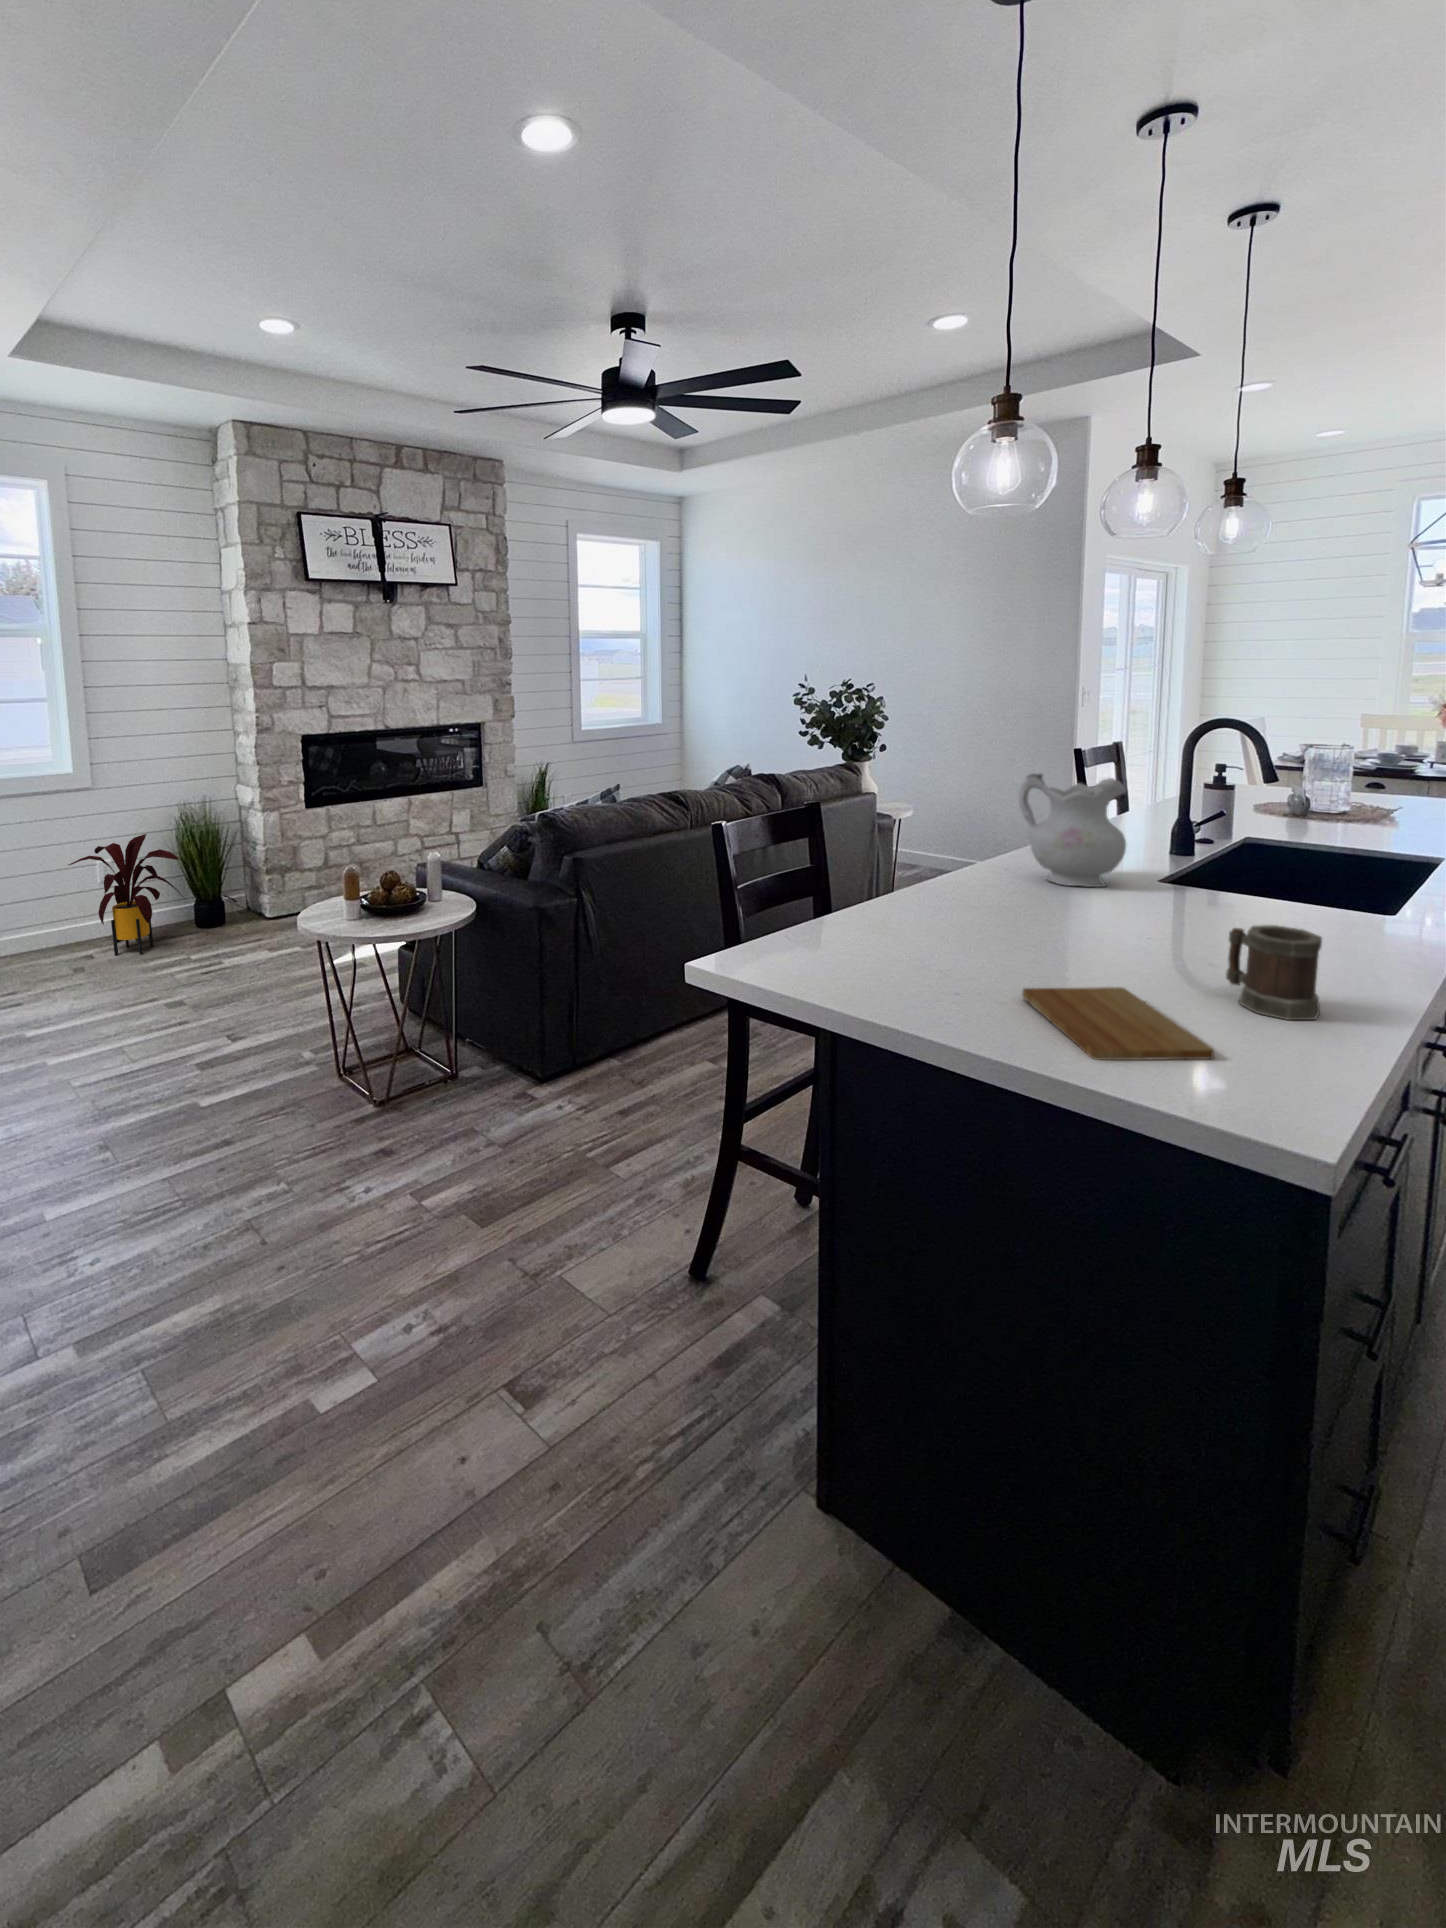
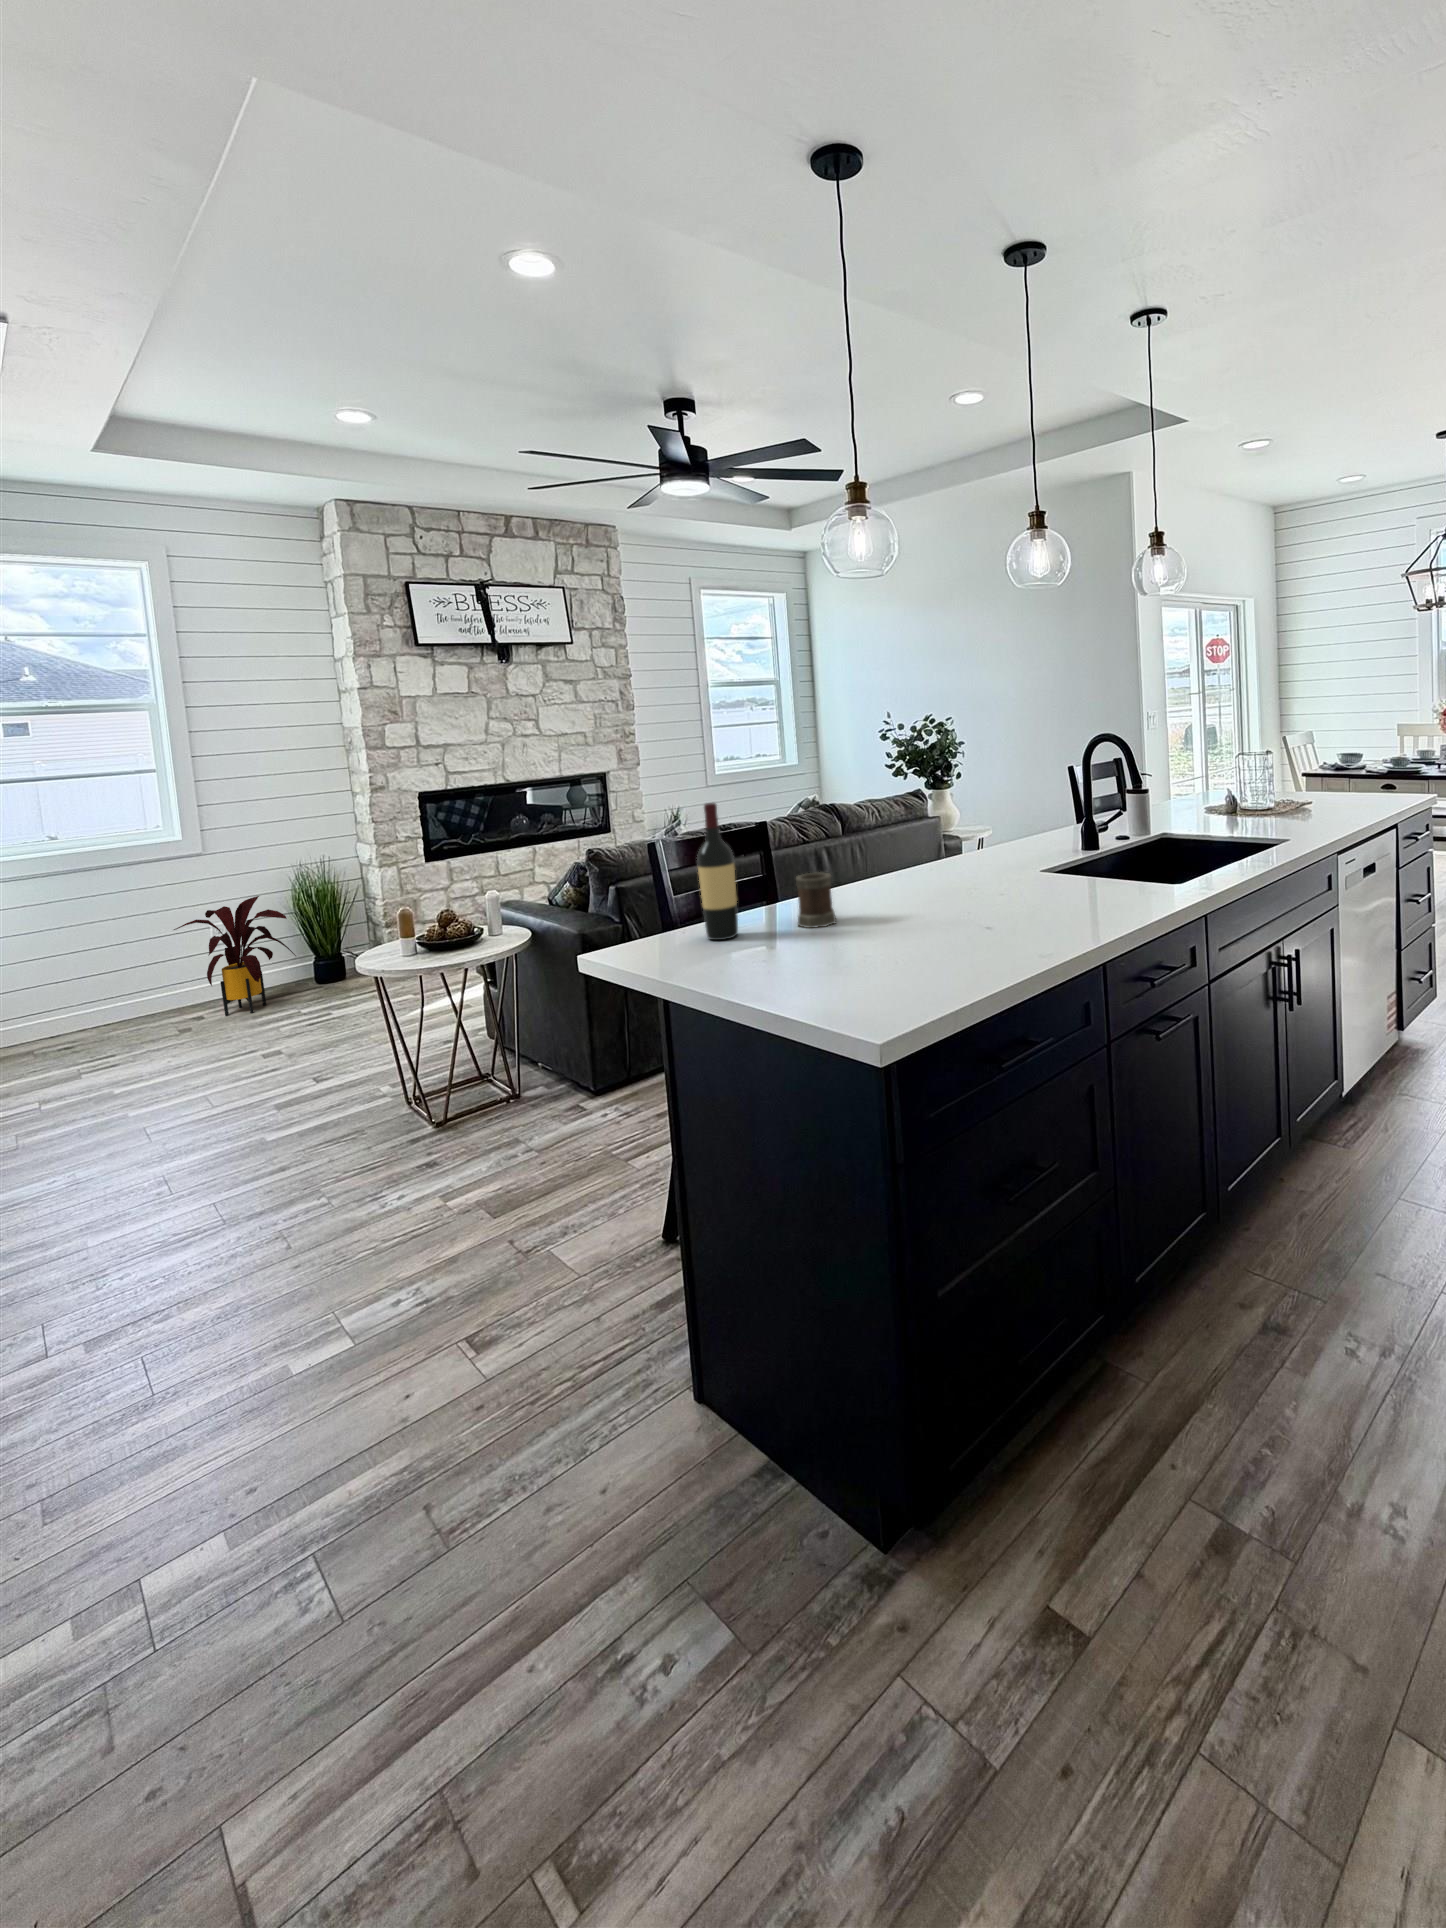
ceramic pitcher: present [1018,774,1126,887] -> none [913,790,992,882]
wine bottle: none [851,782,899,954] -> present [697,803,738,940]
mug: present [1226,925,1322,1020] -> present [796,872,836,928]
cutting board: present [1022,987,1214,1060] -> none [773,948,859,996]

